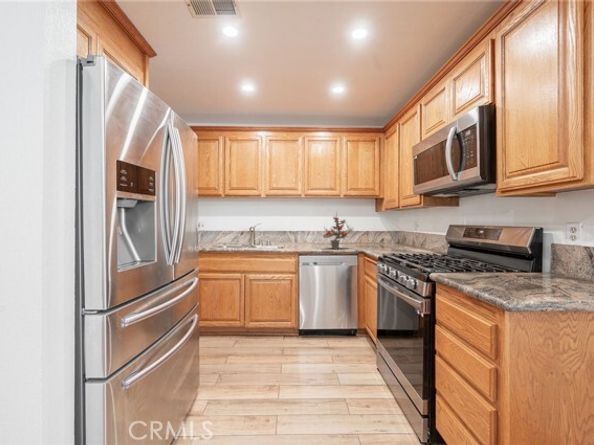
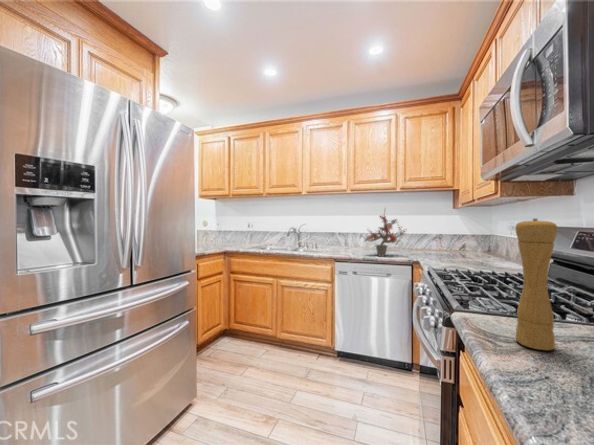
pepper mill: none [467,222,486,285] -> present [515,219,558,350]

